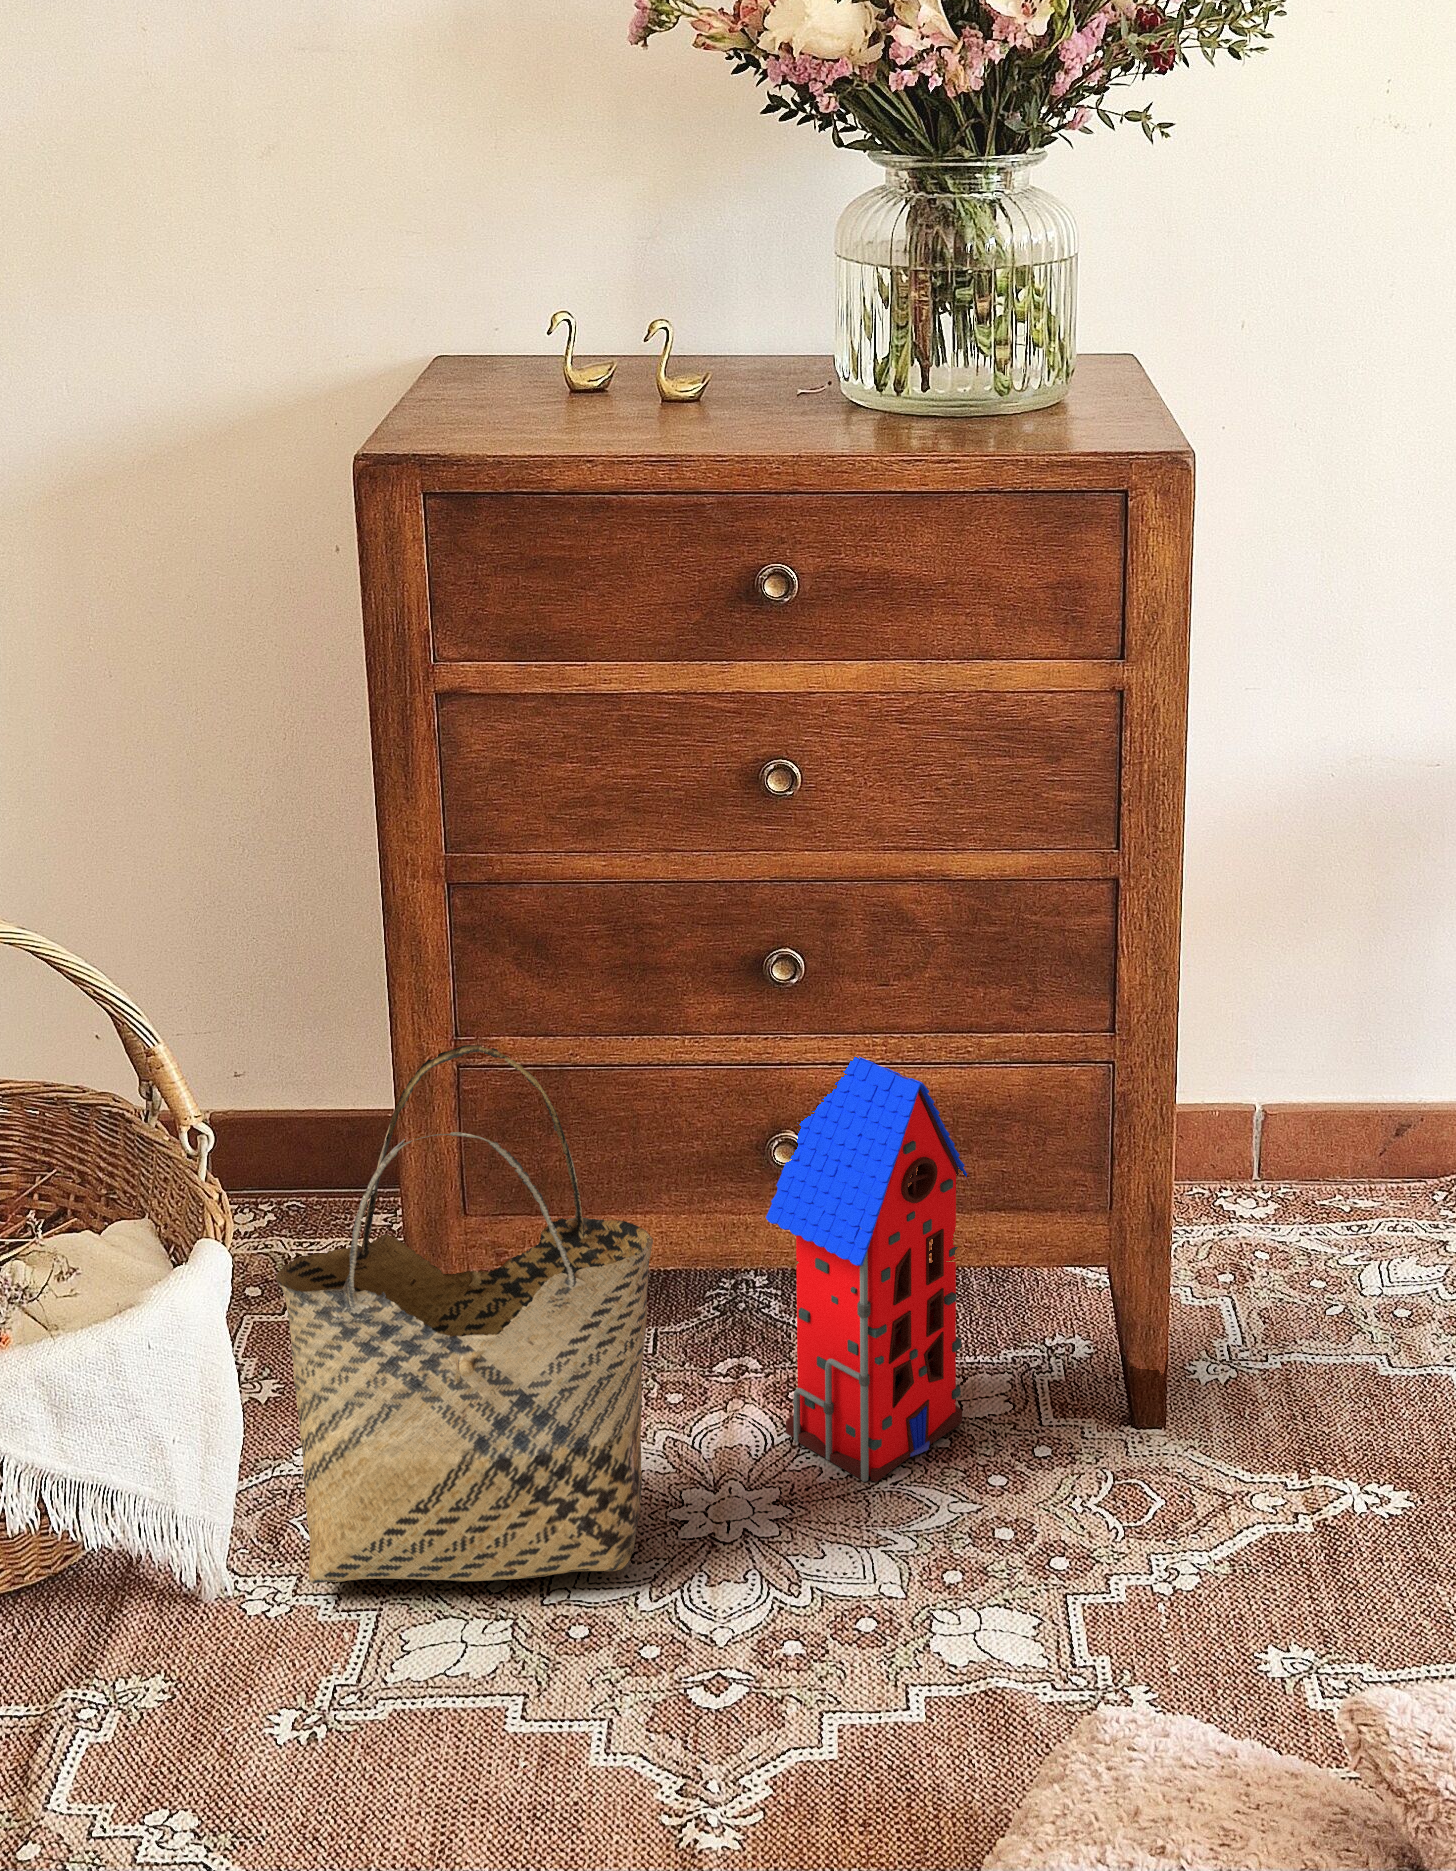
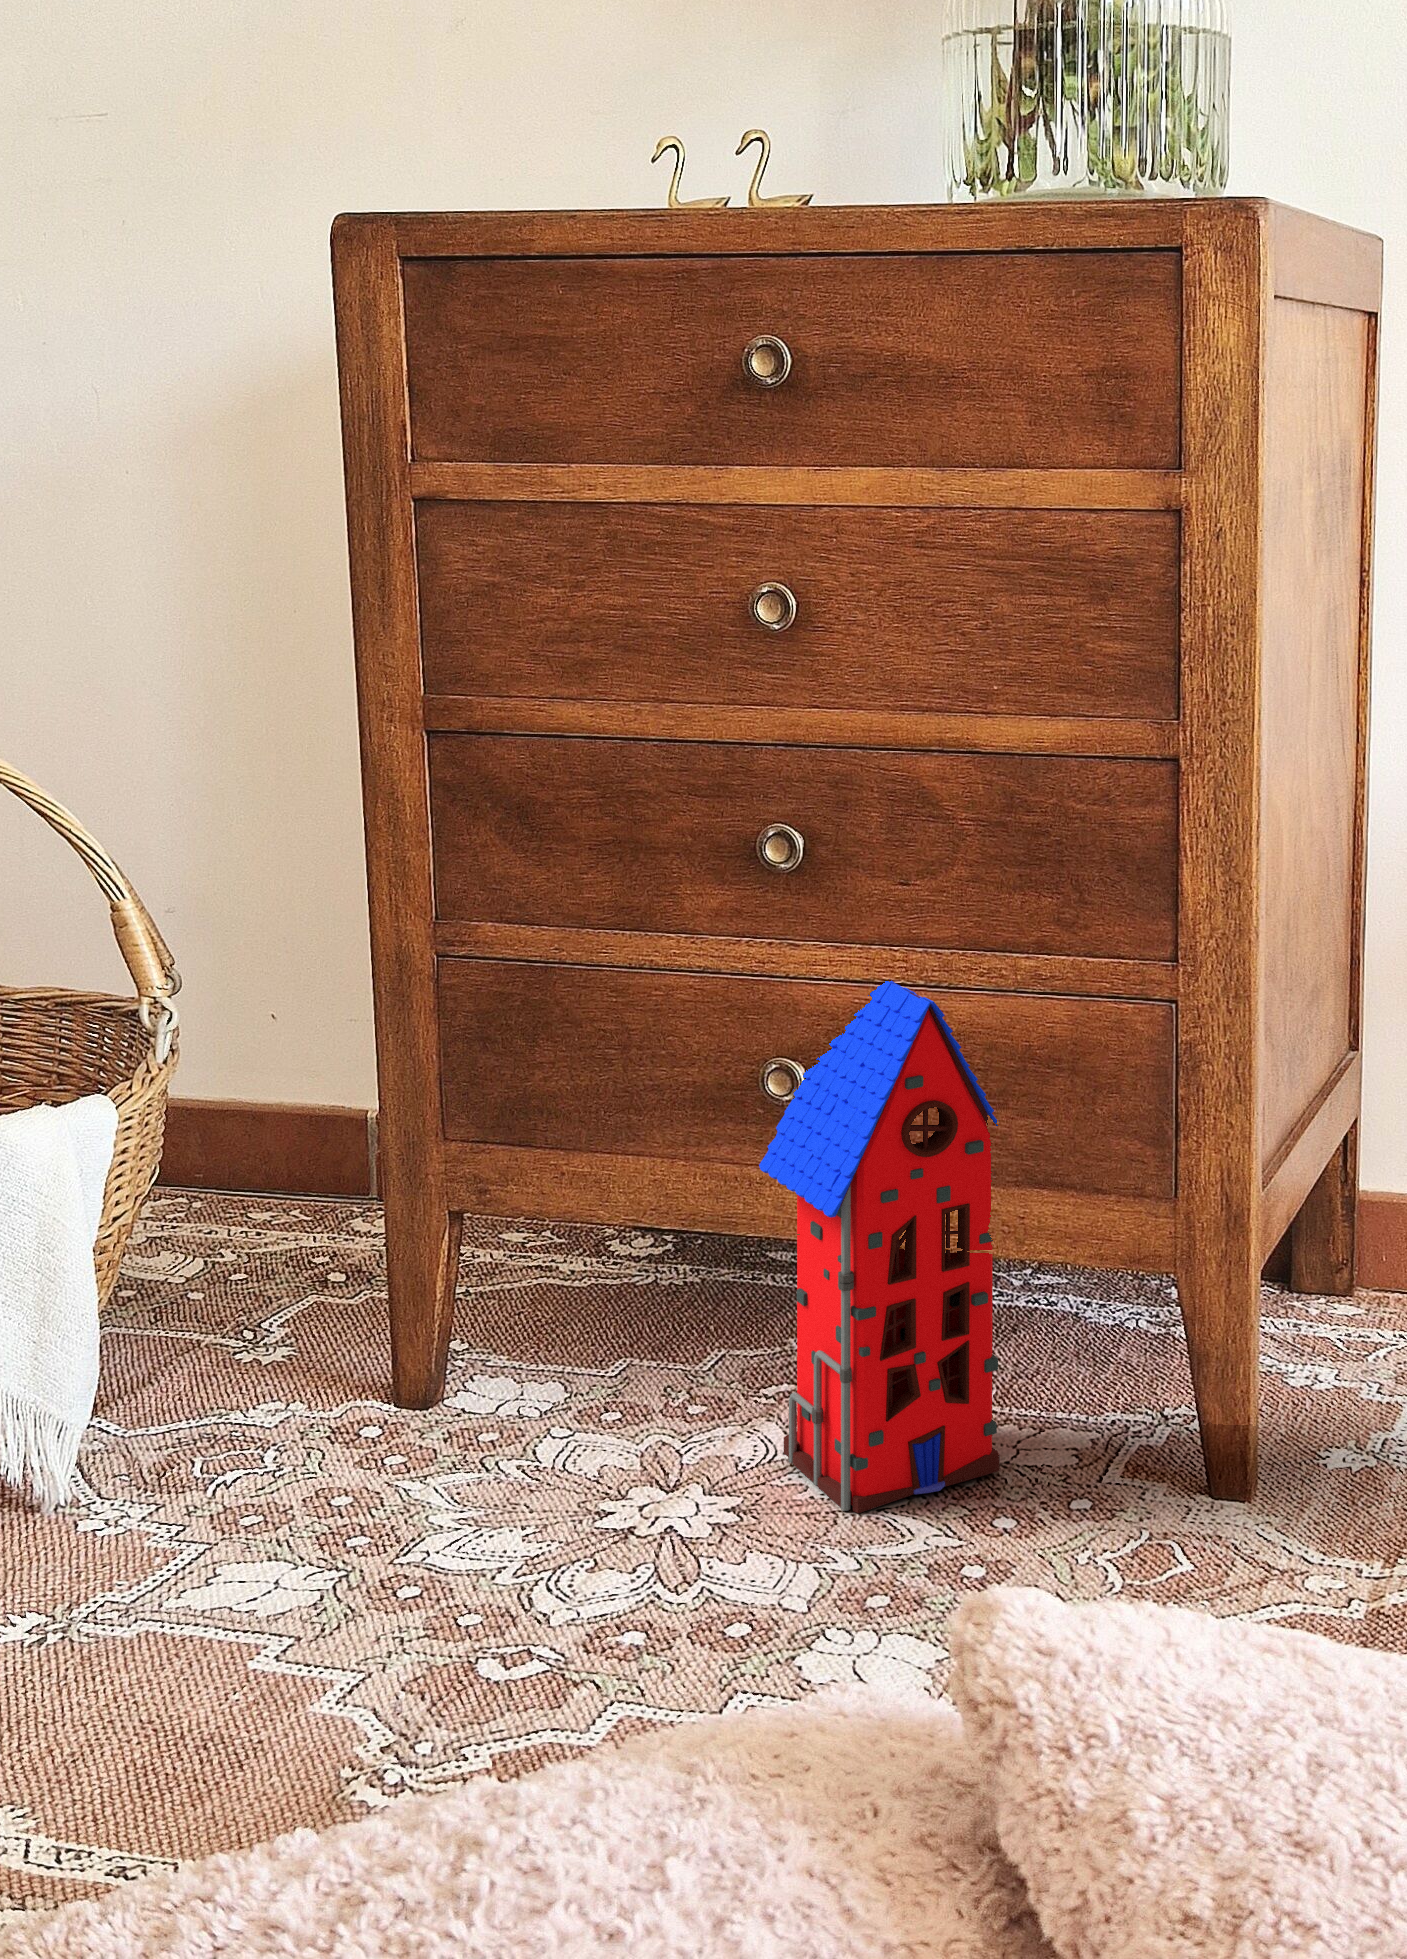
woven basket: present [276,1045,653,1584] -> none [148,902,581,1544]

